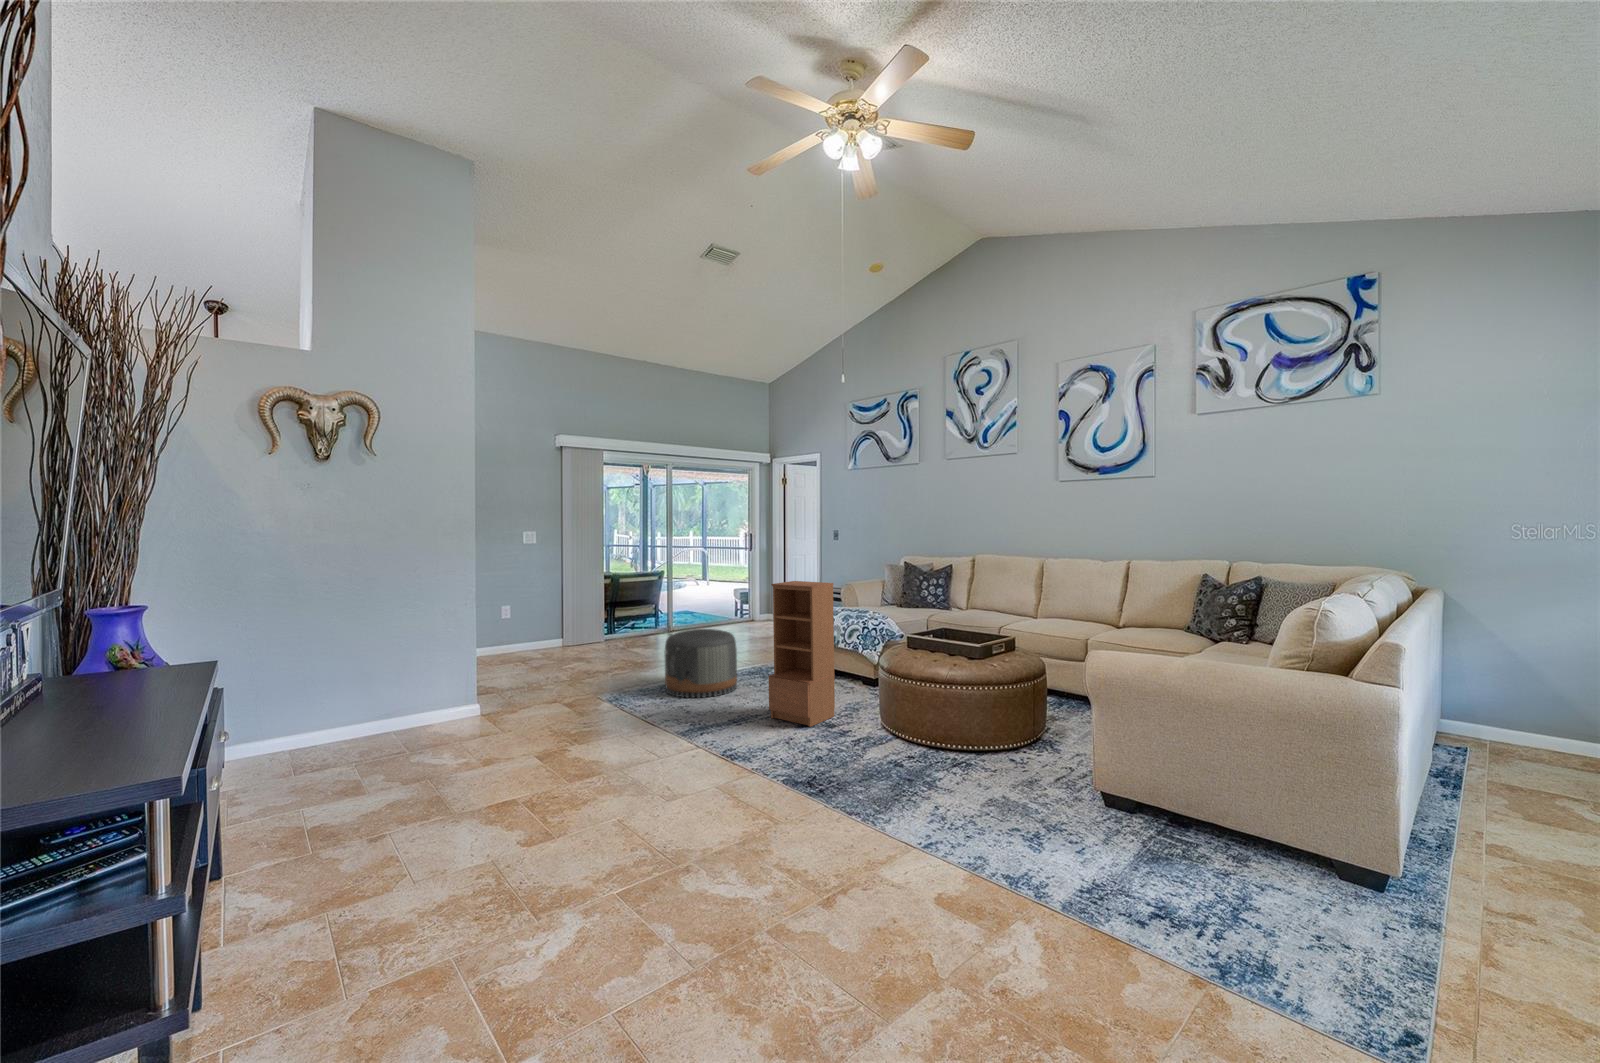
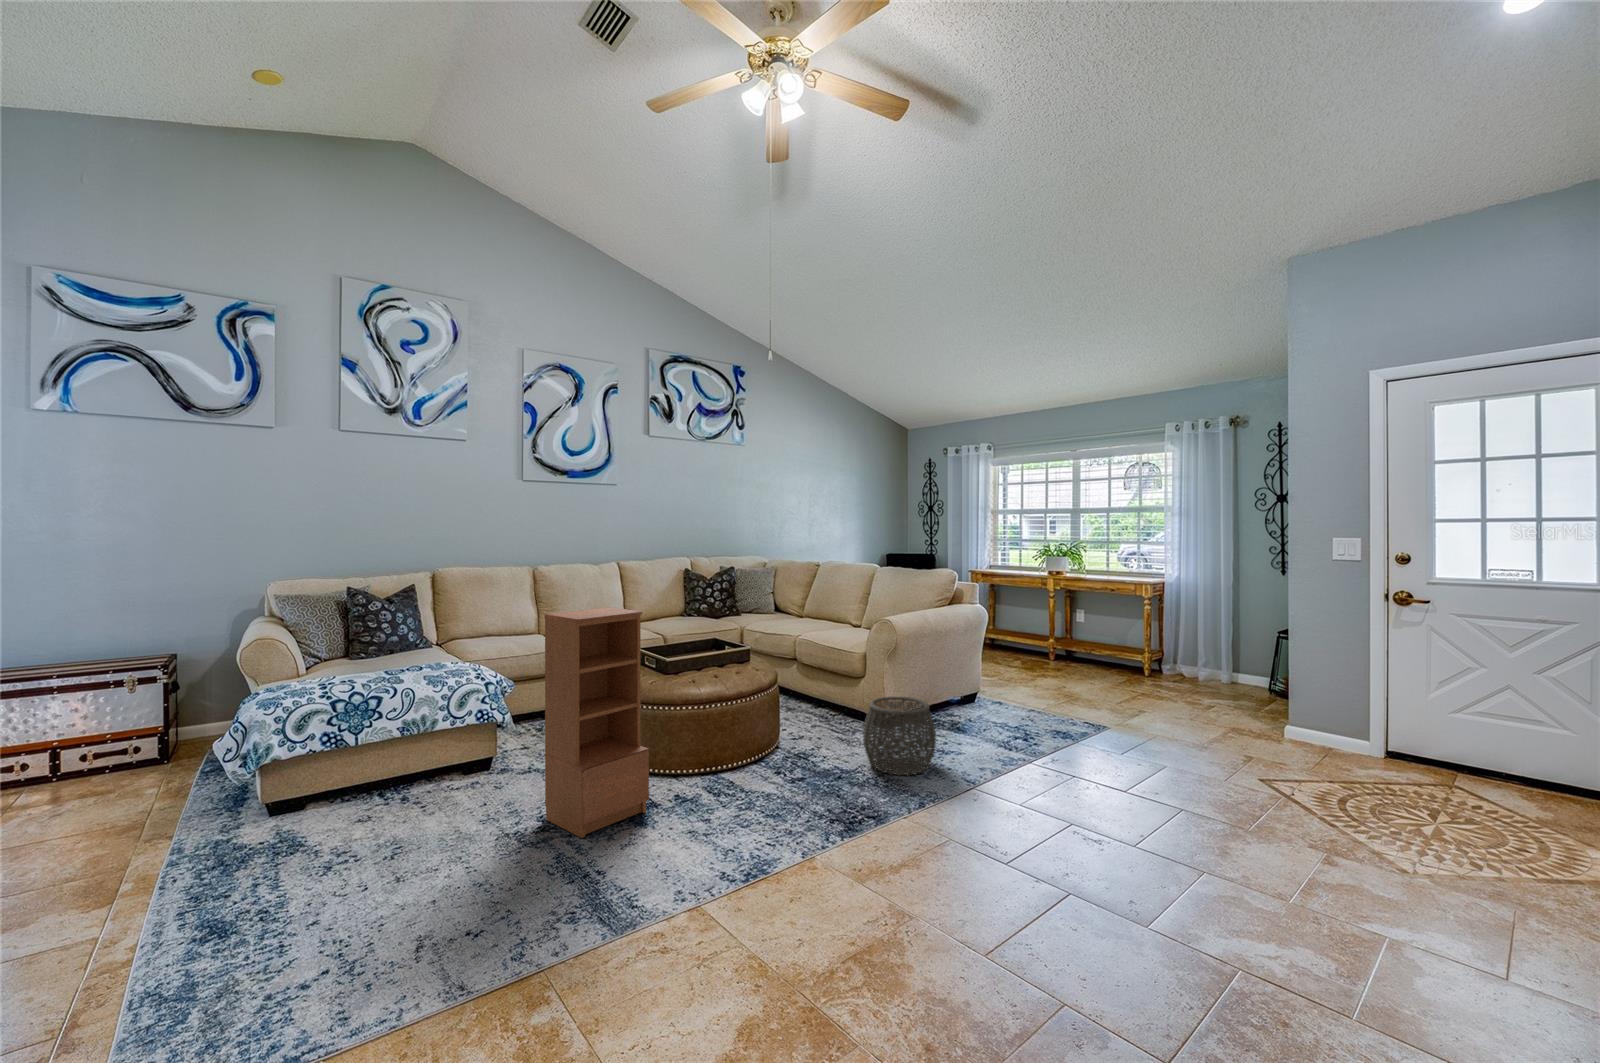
pouf: present [665,629,737,698] -> none [156,762,377,973]
woven basket: none [910,725,1000,824] -> present [863,697,936,775]

